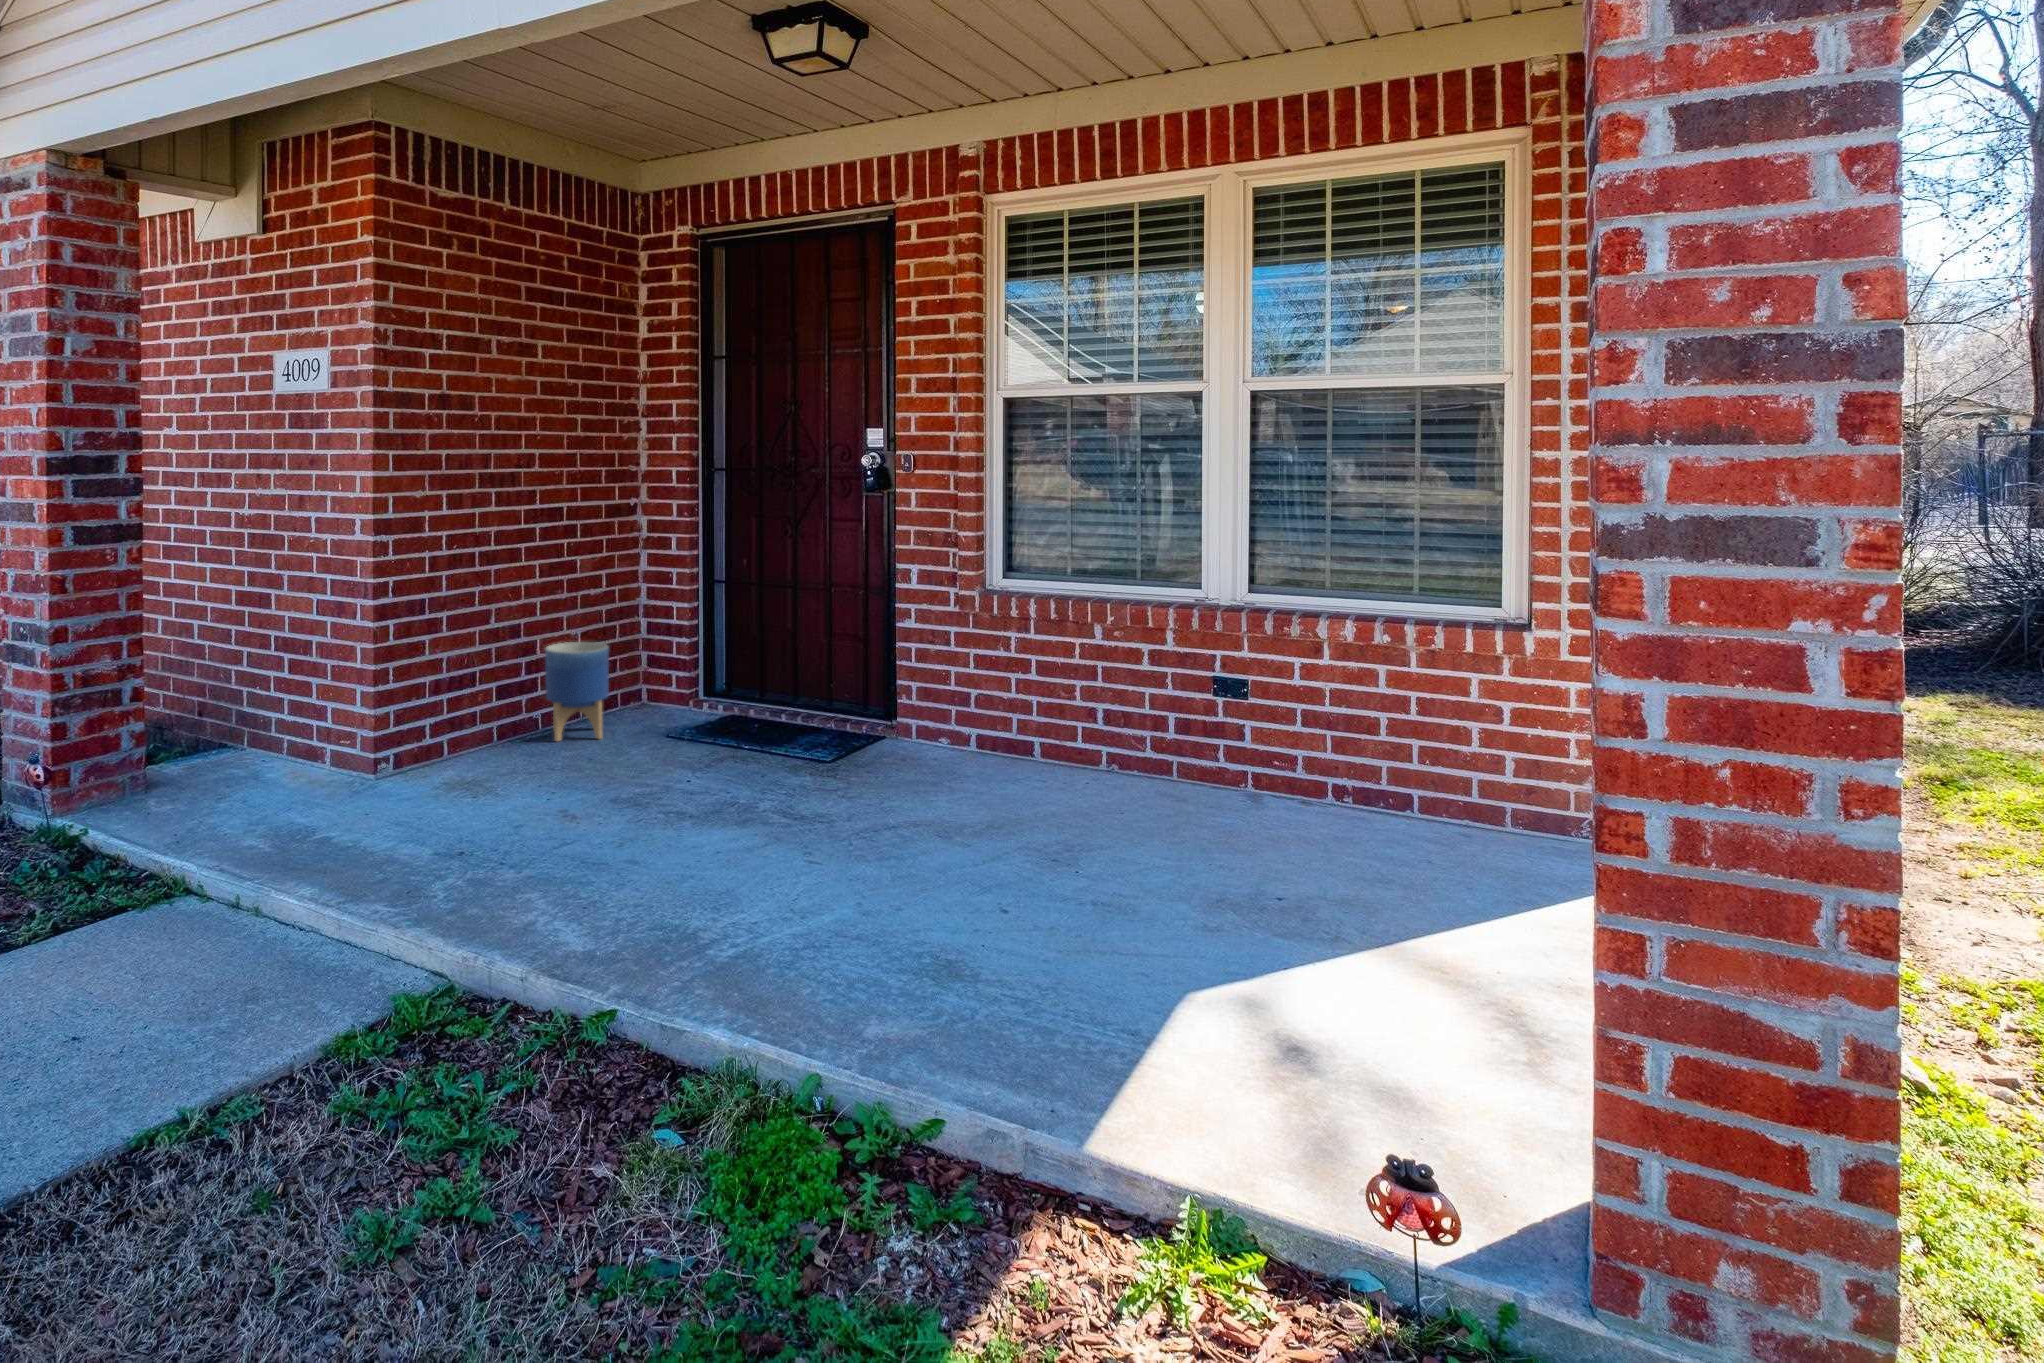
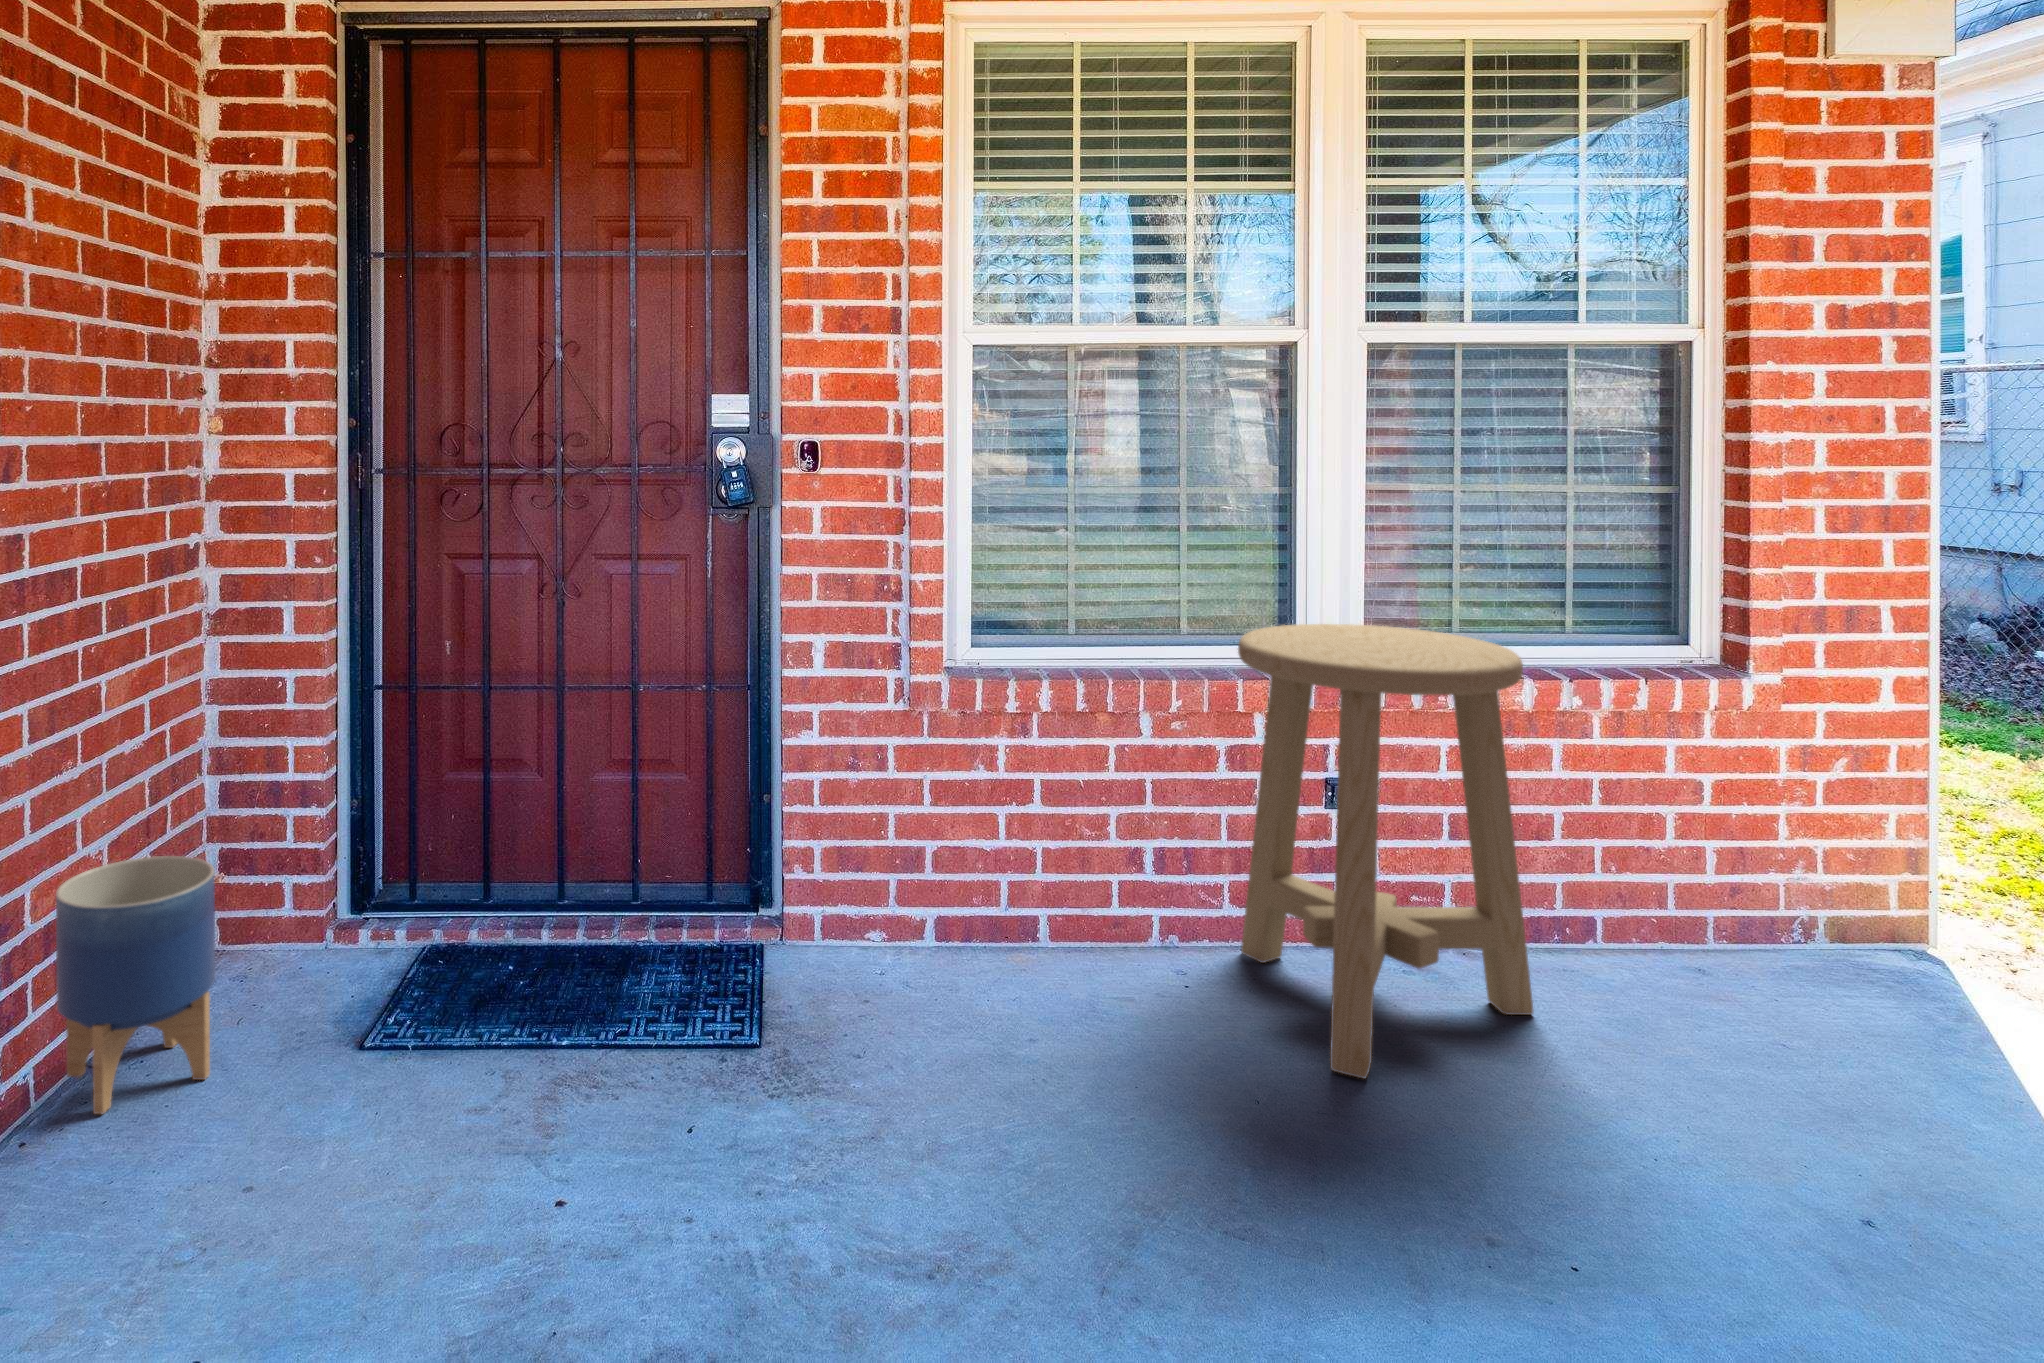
stool: none [1096,572,1282,824] -> present [1238,624,1533,1079]

